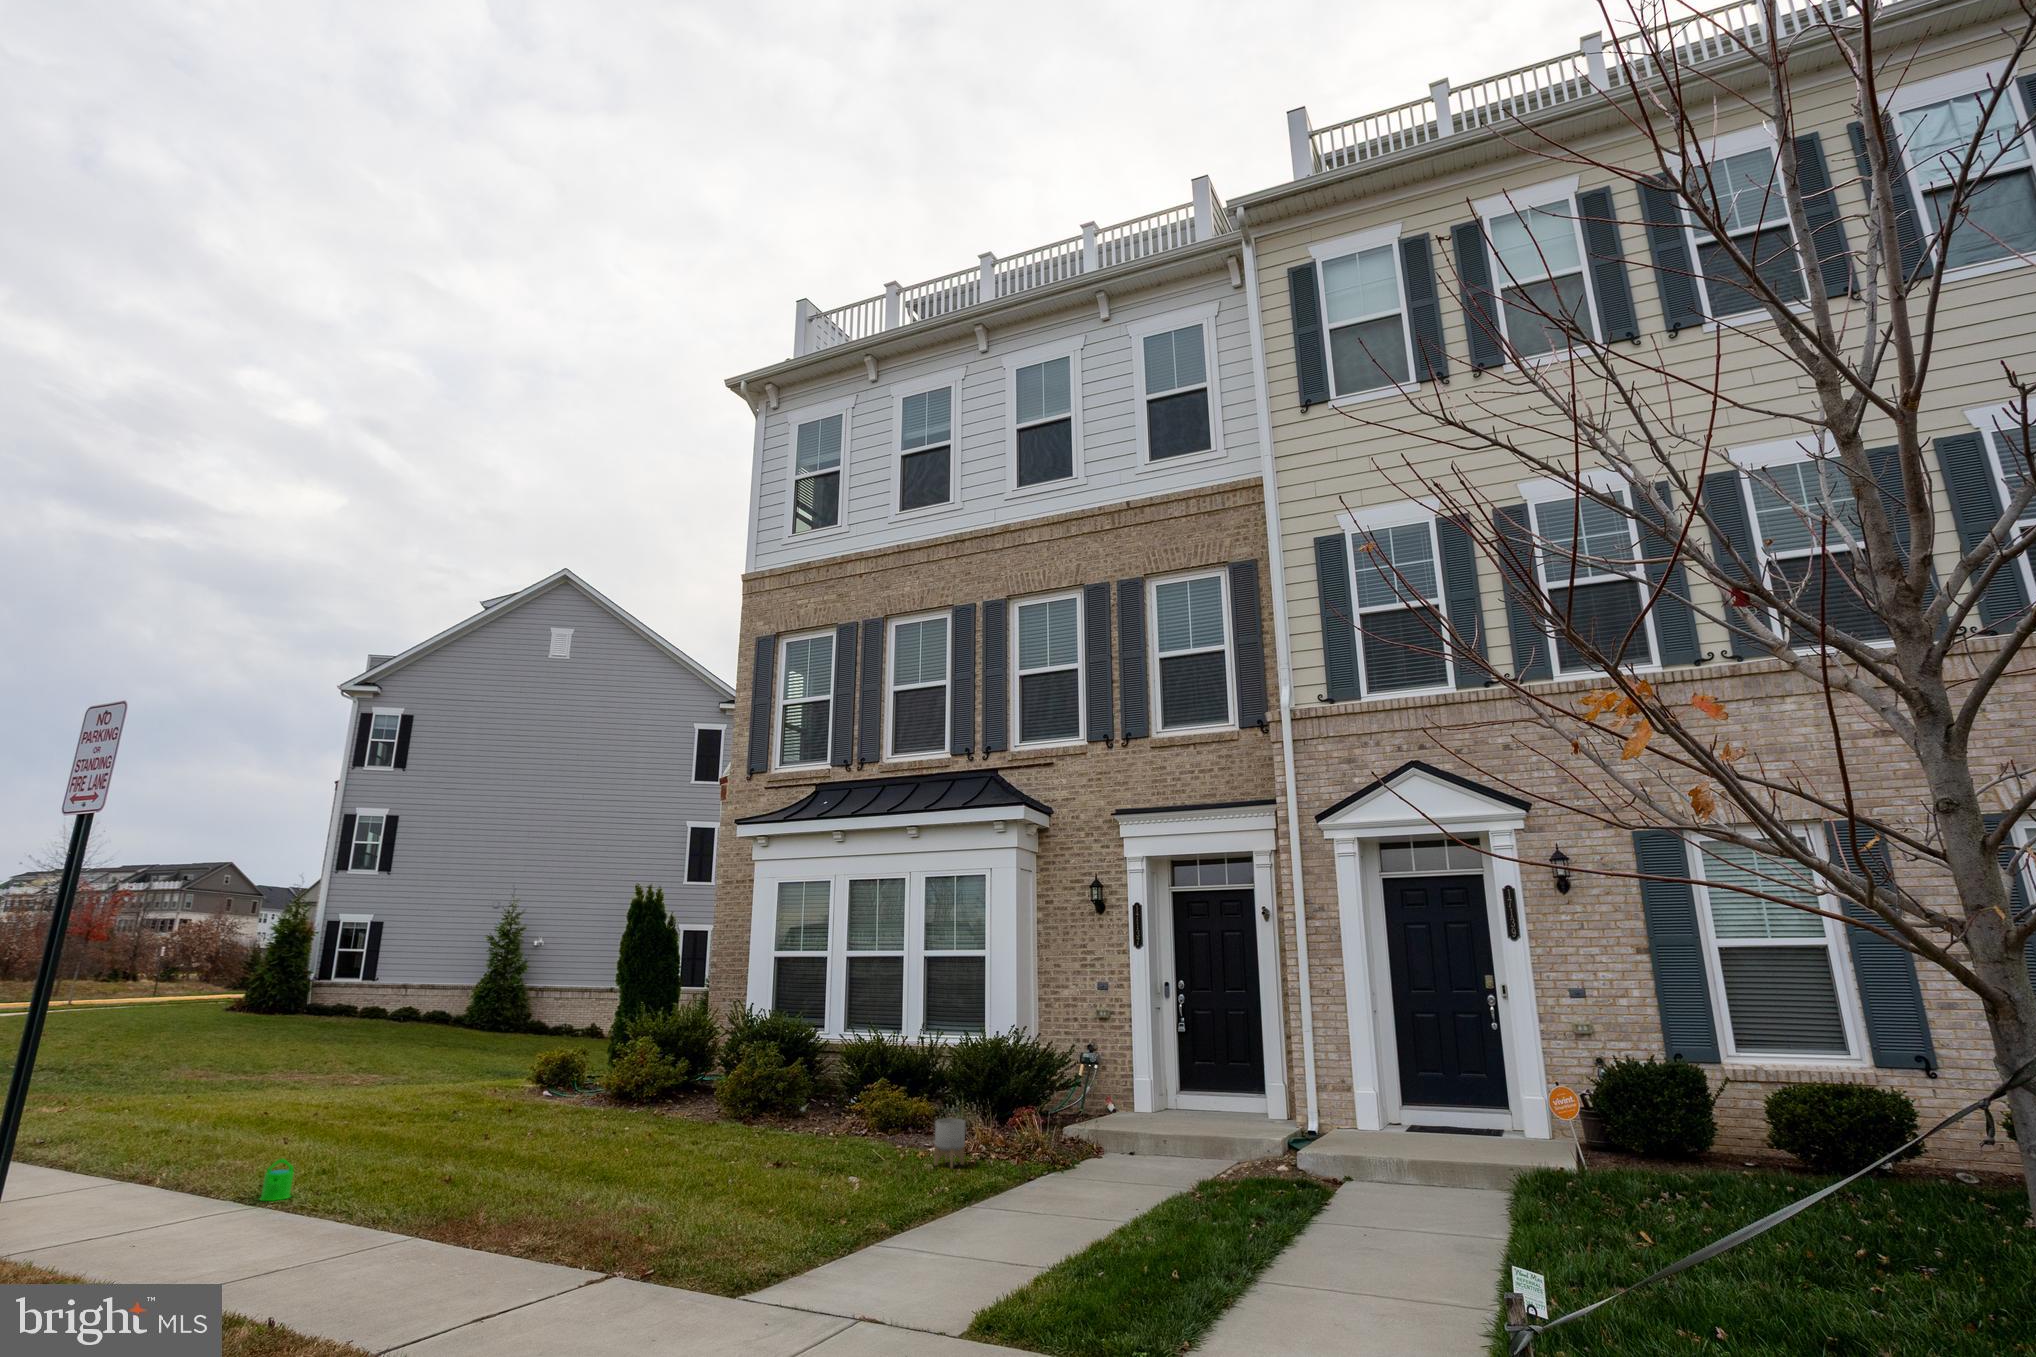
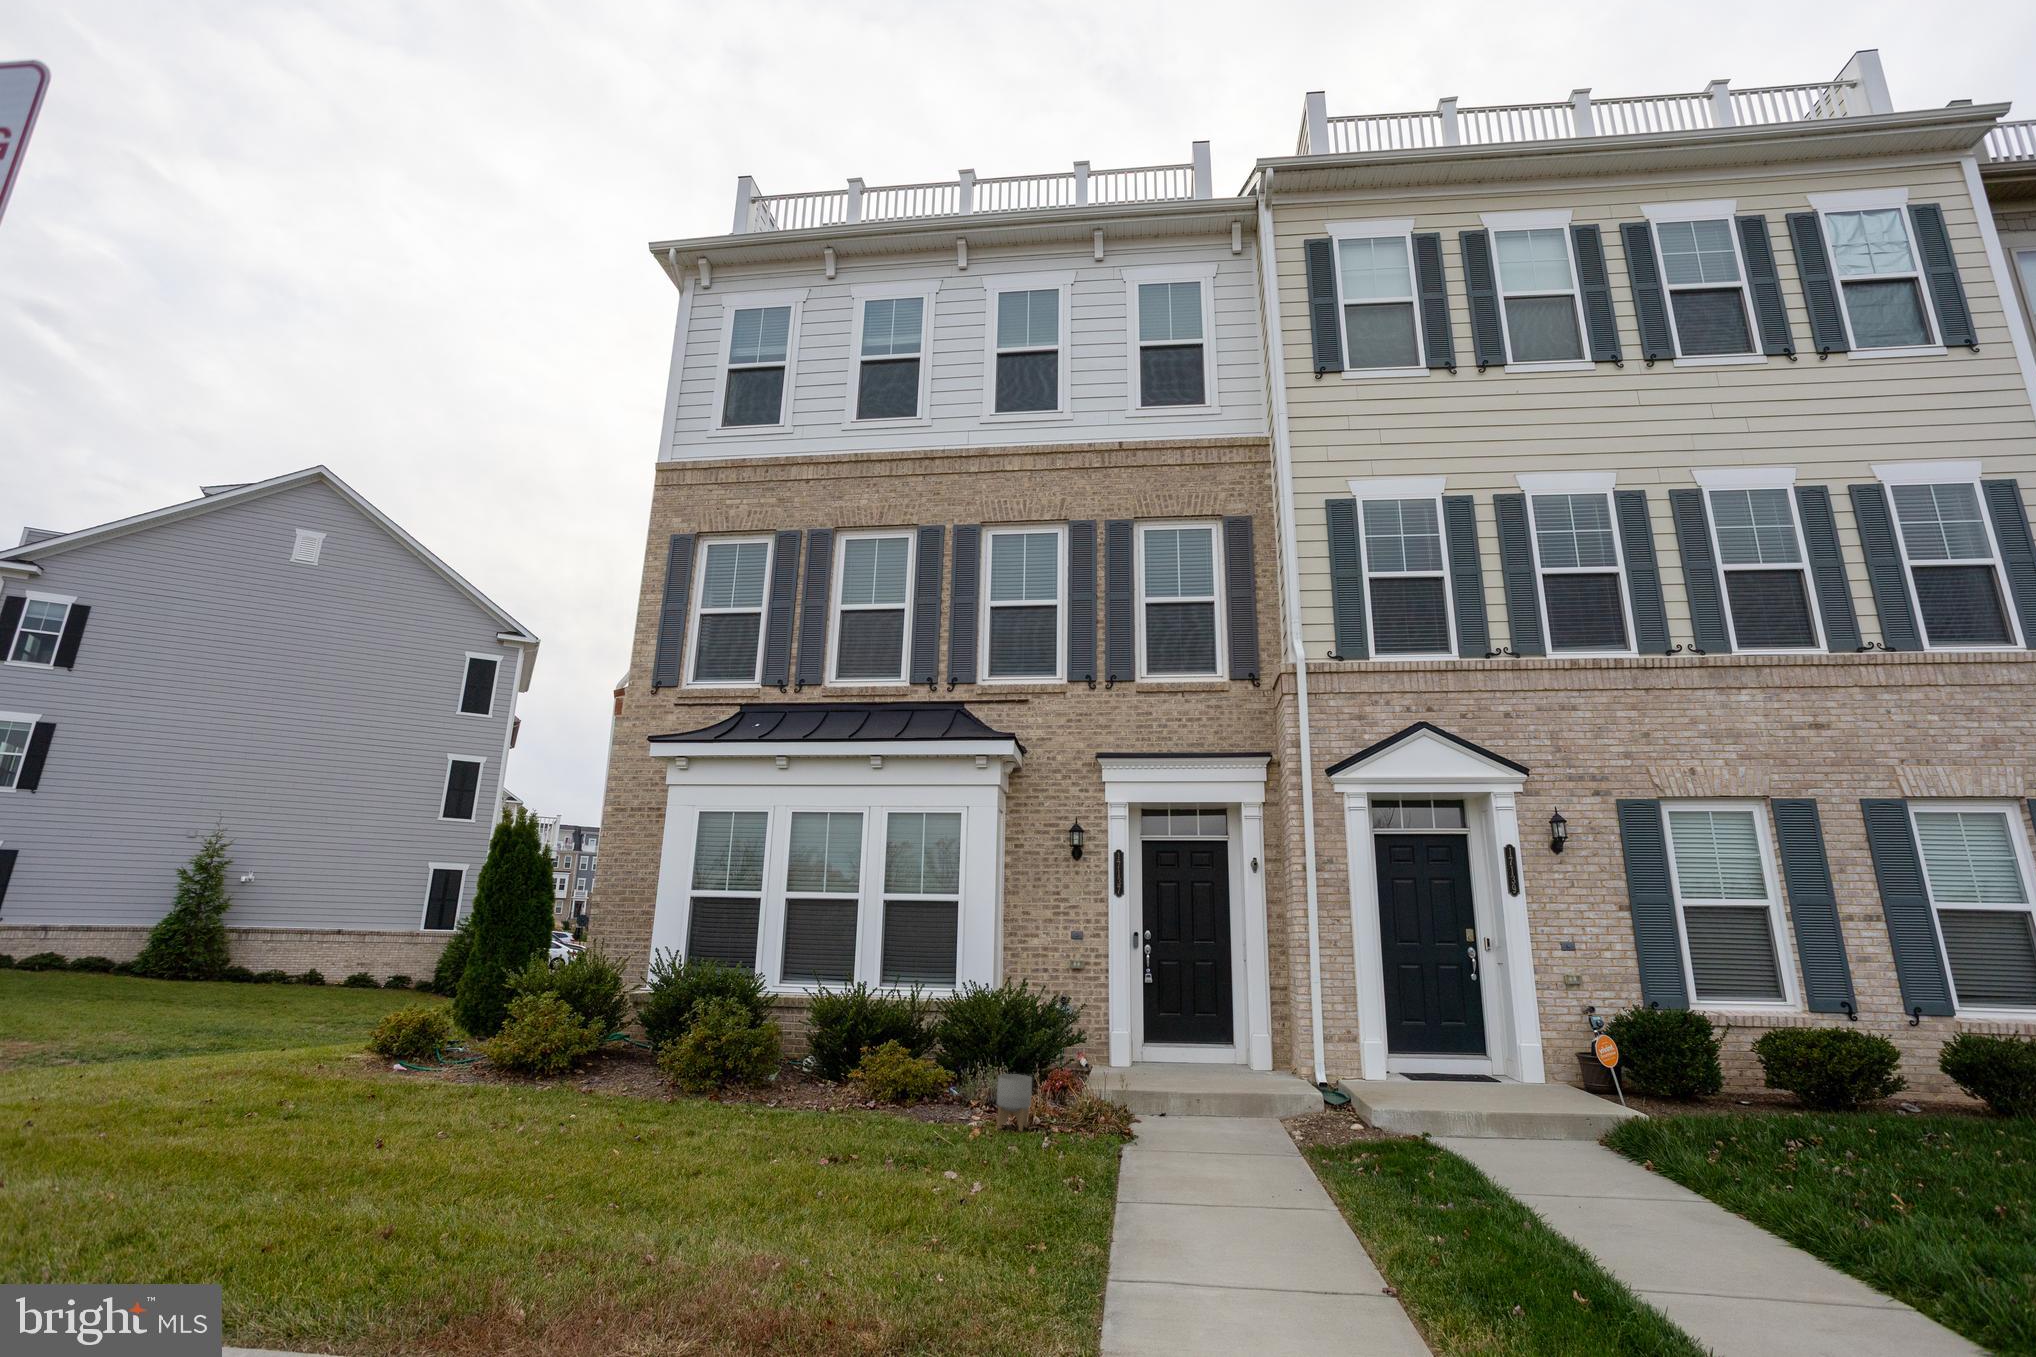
watering can: present [260,1159,294,1201] -> none [95,1149,162,1218]

